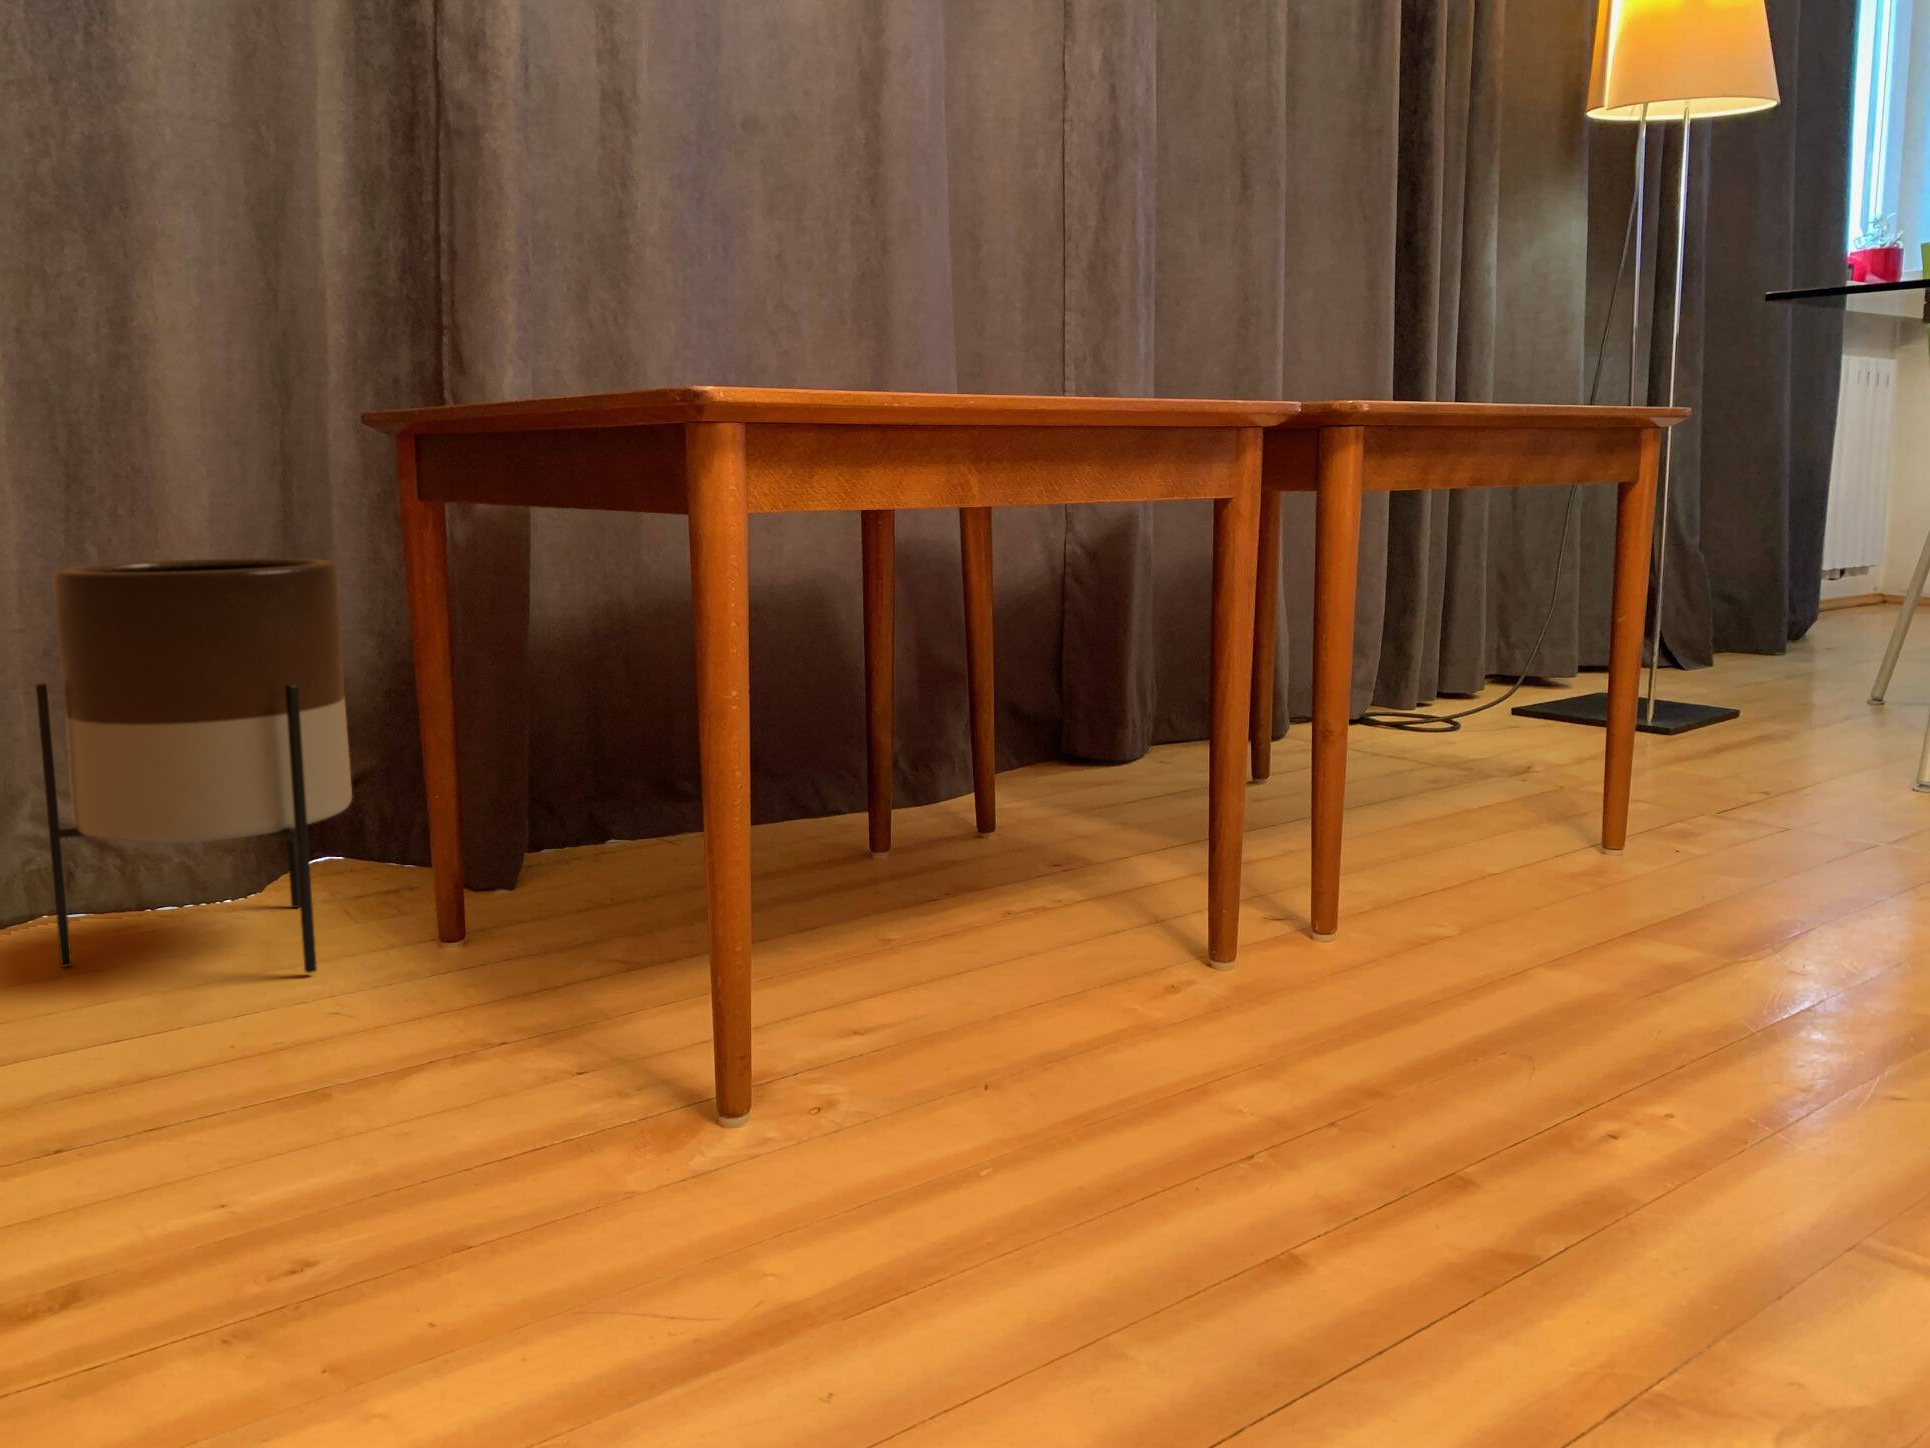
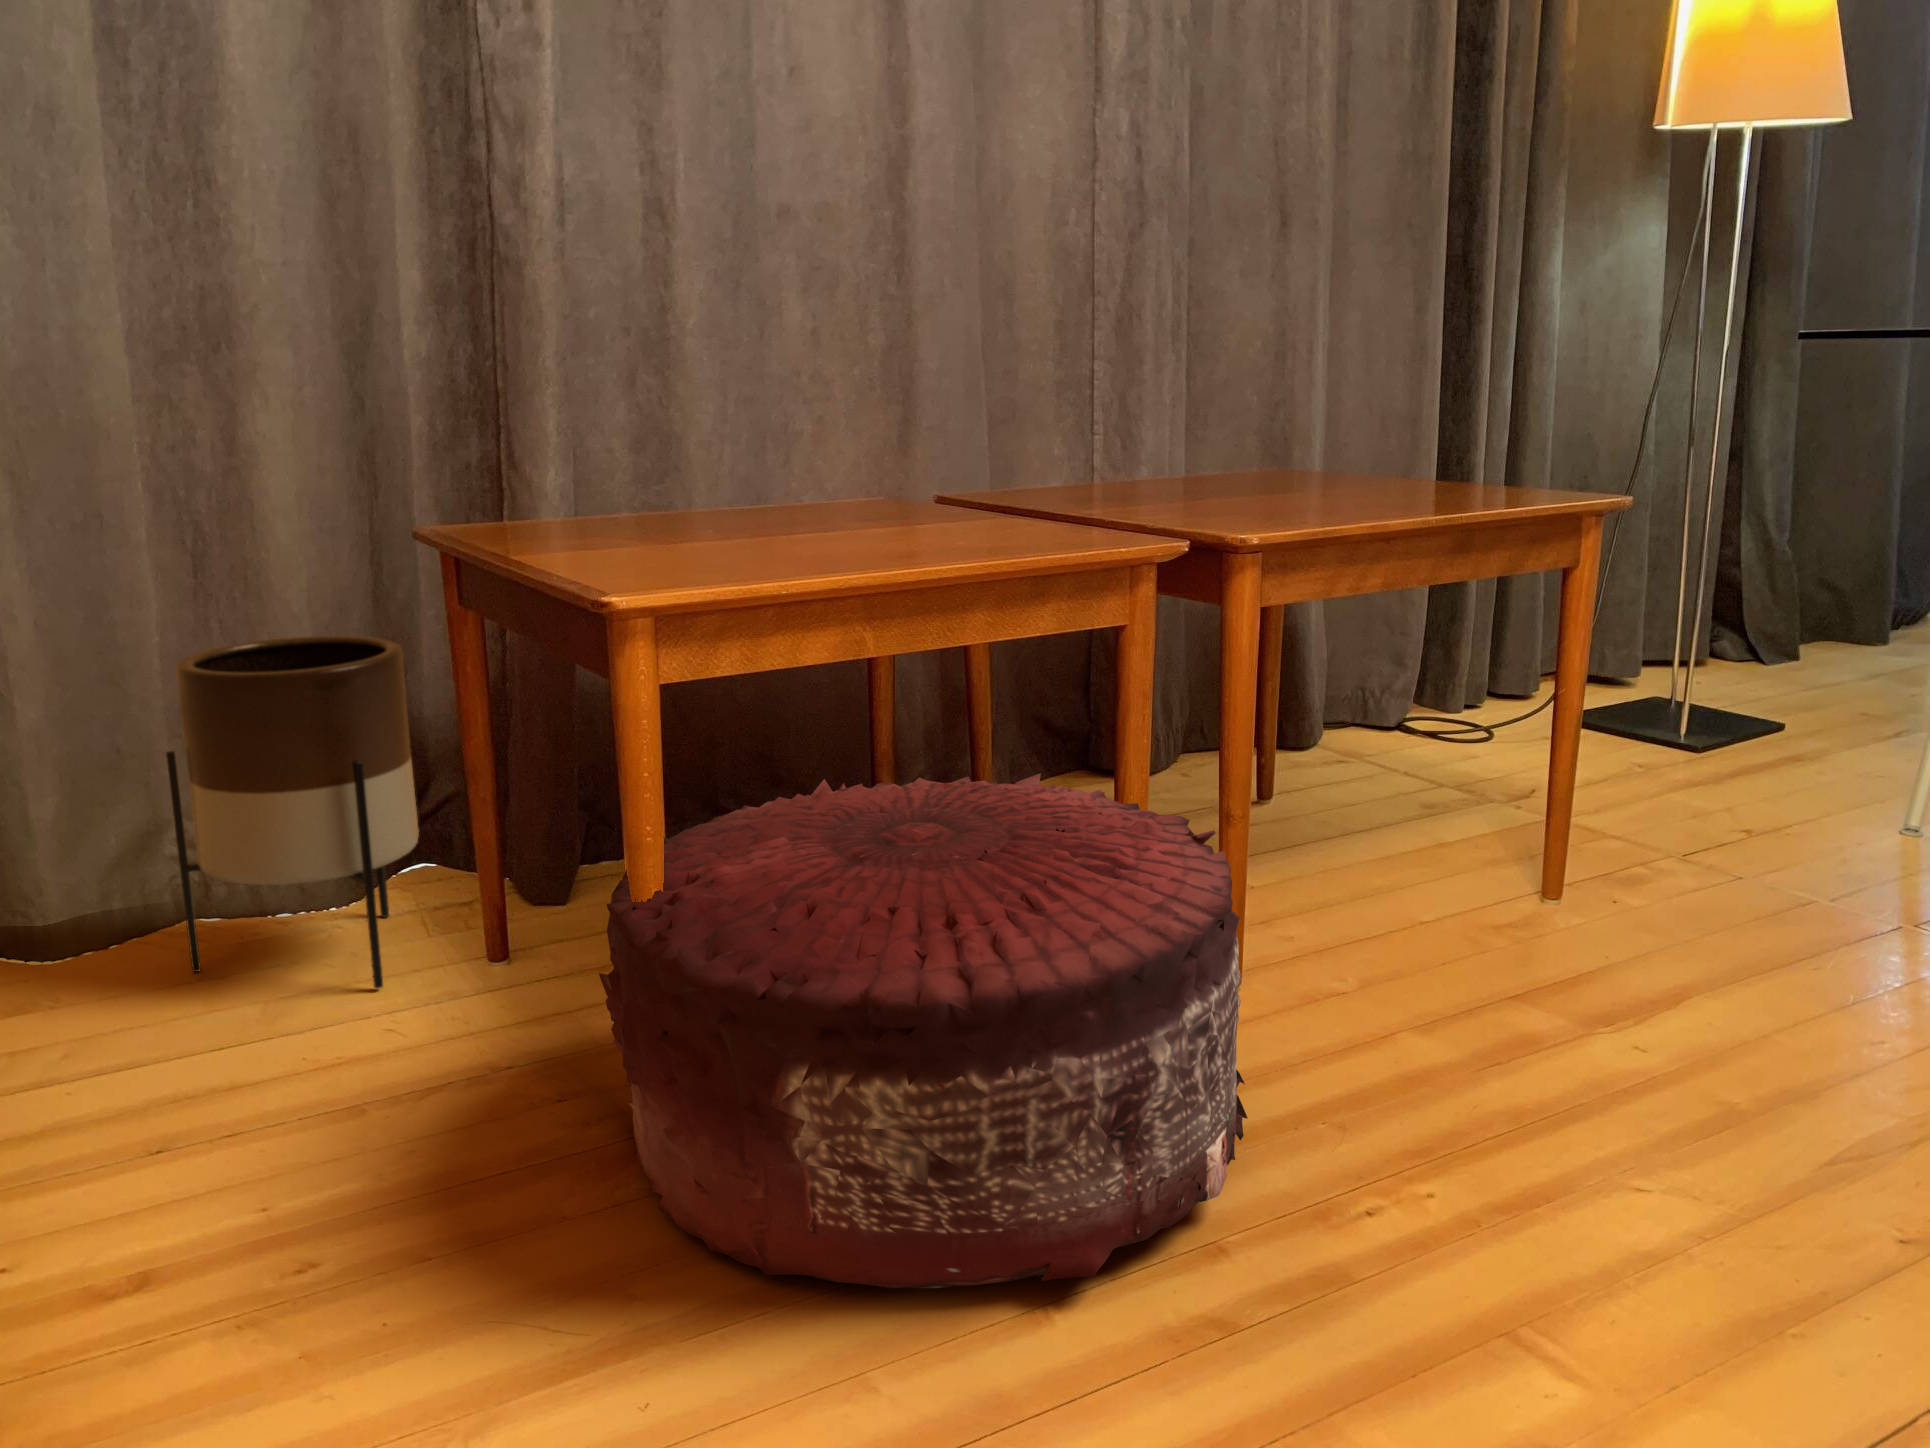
pouf: none [669,676,1450,1239] -> present [599,773,1247,1288]

